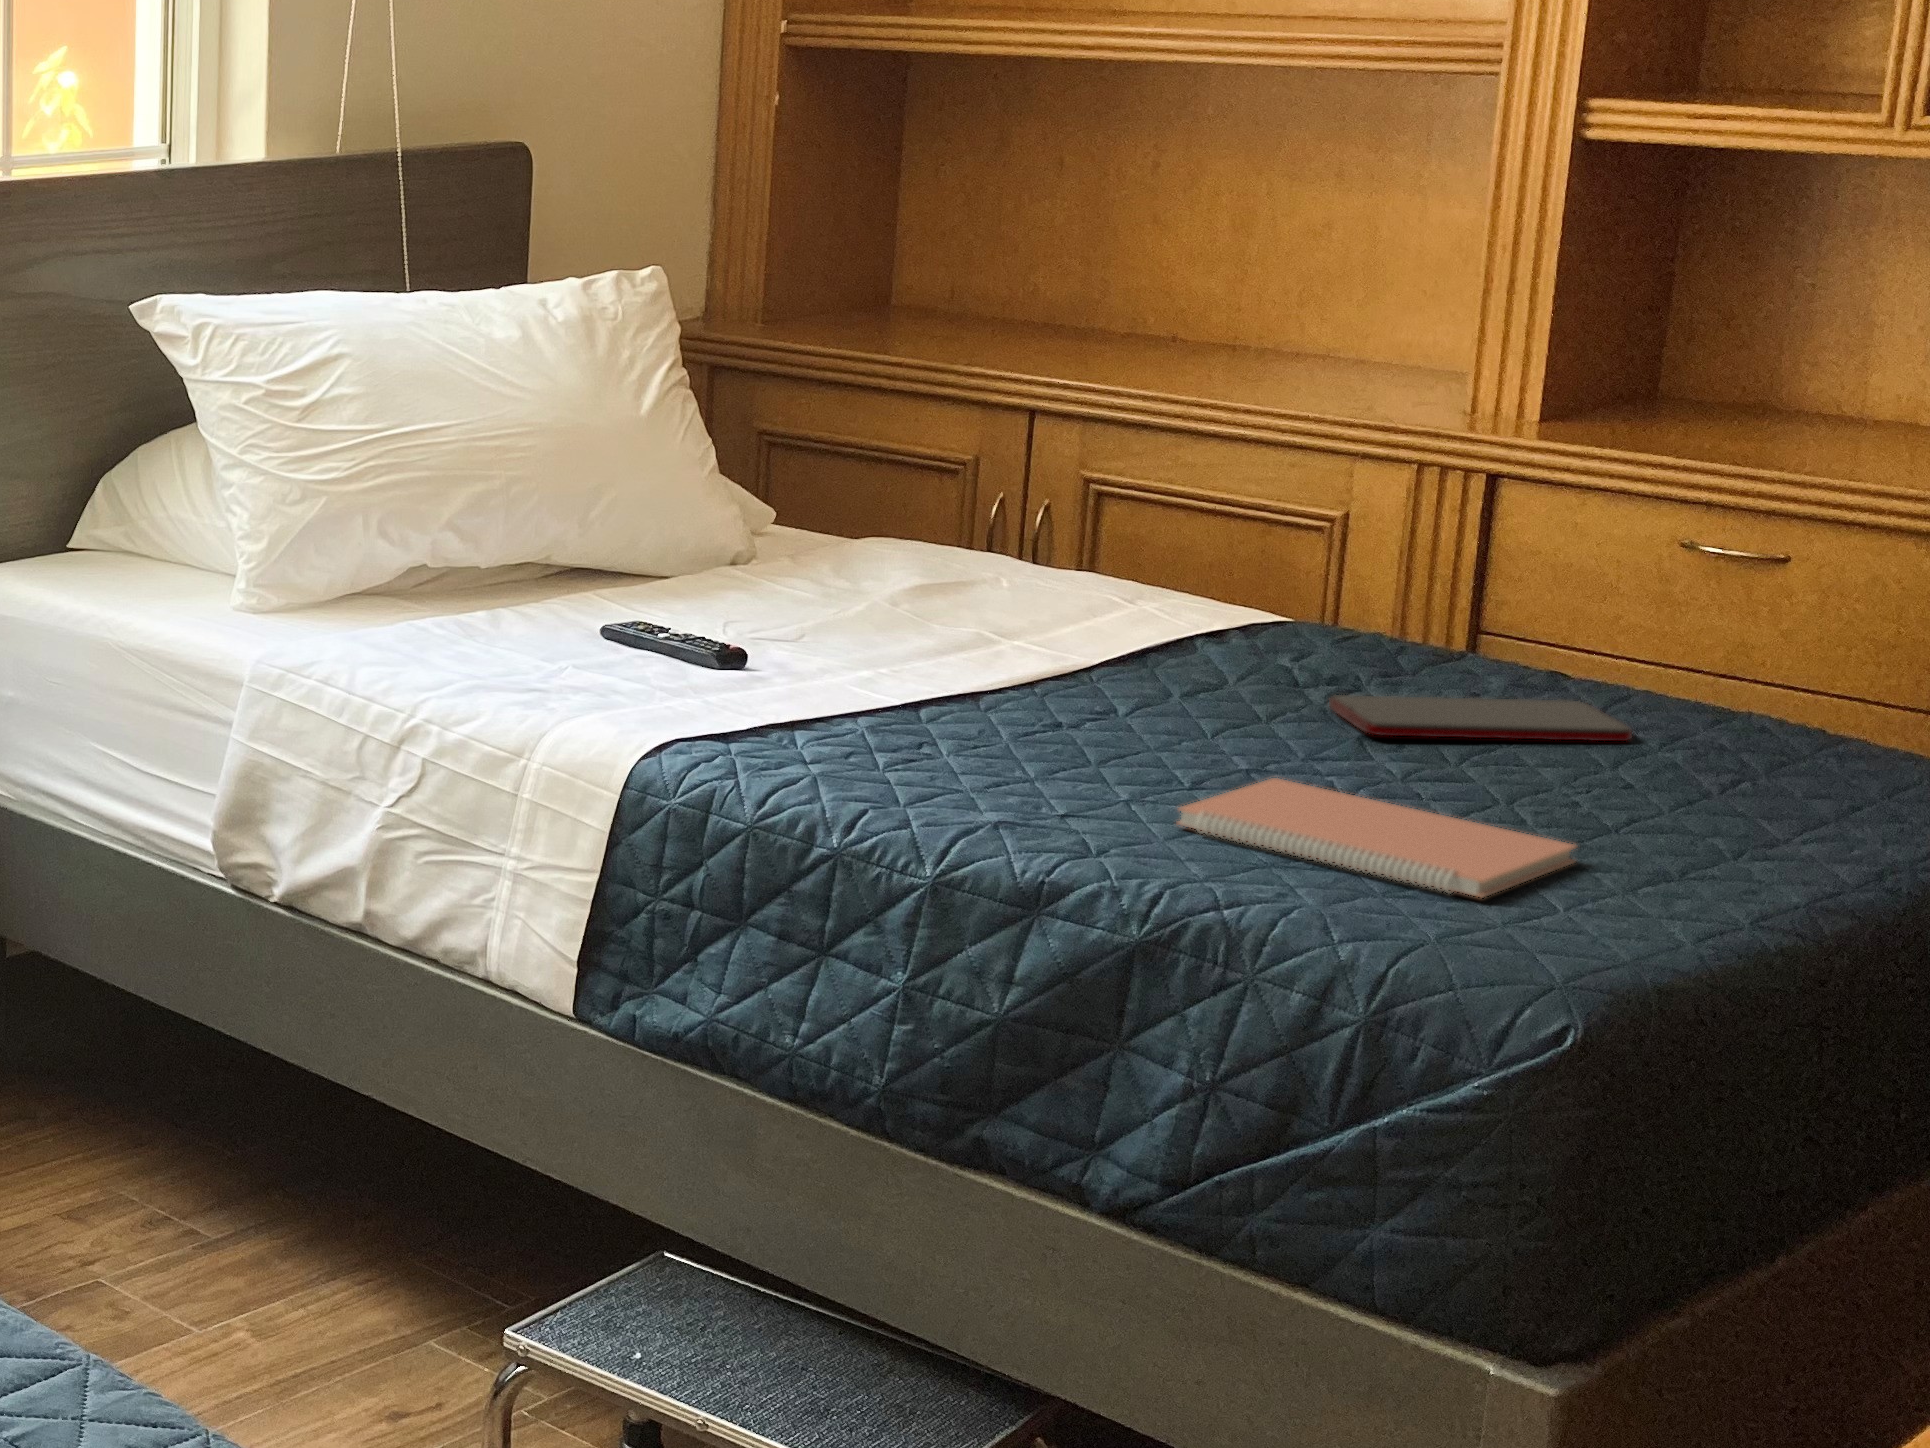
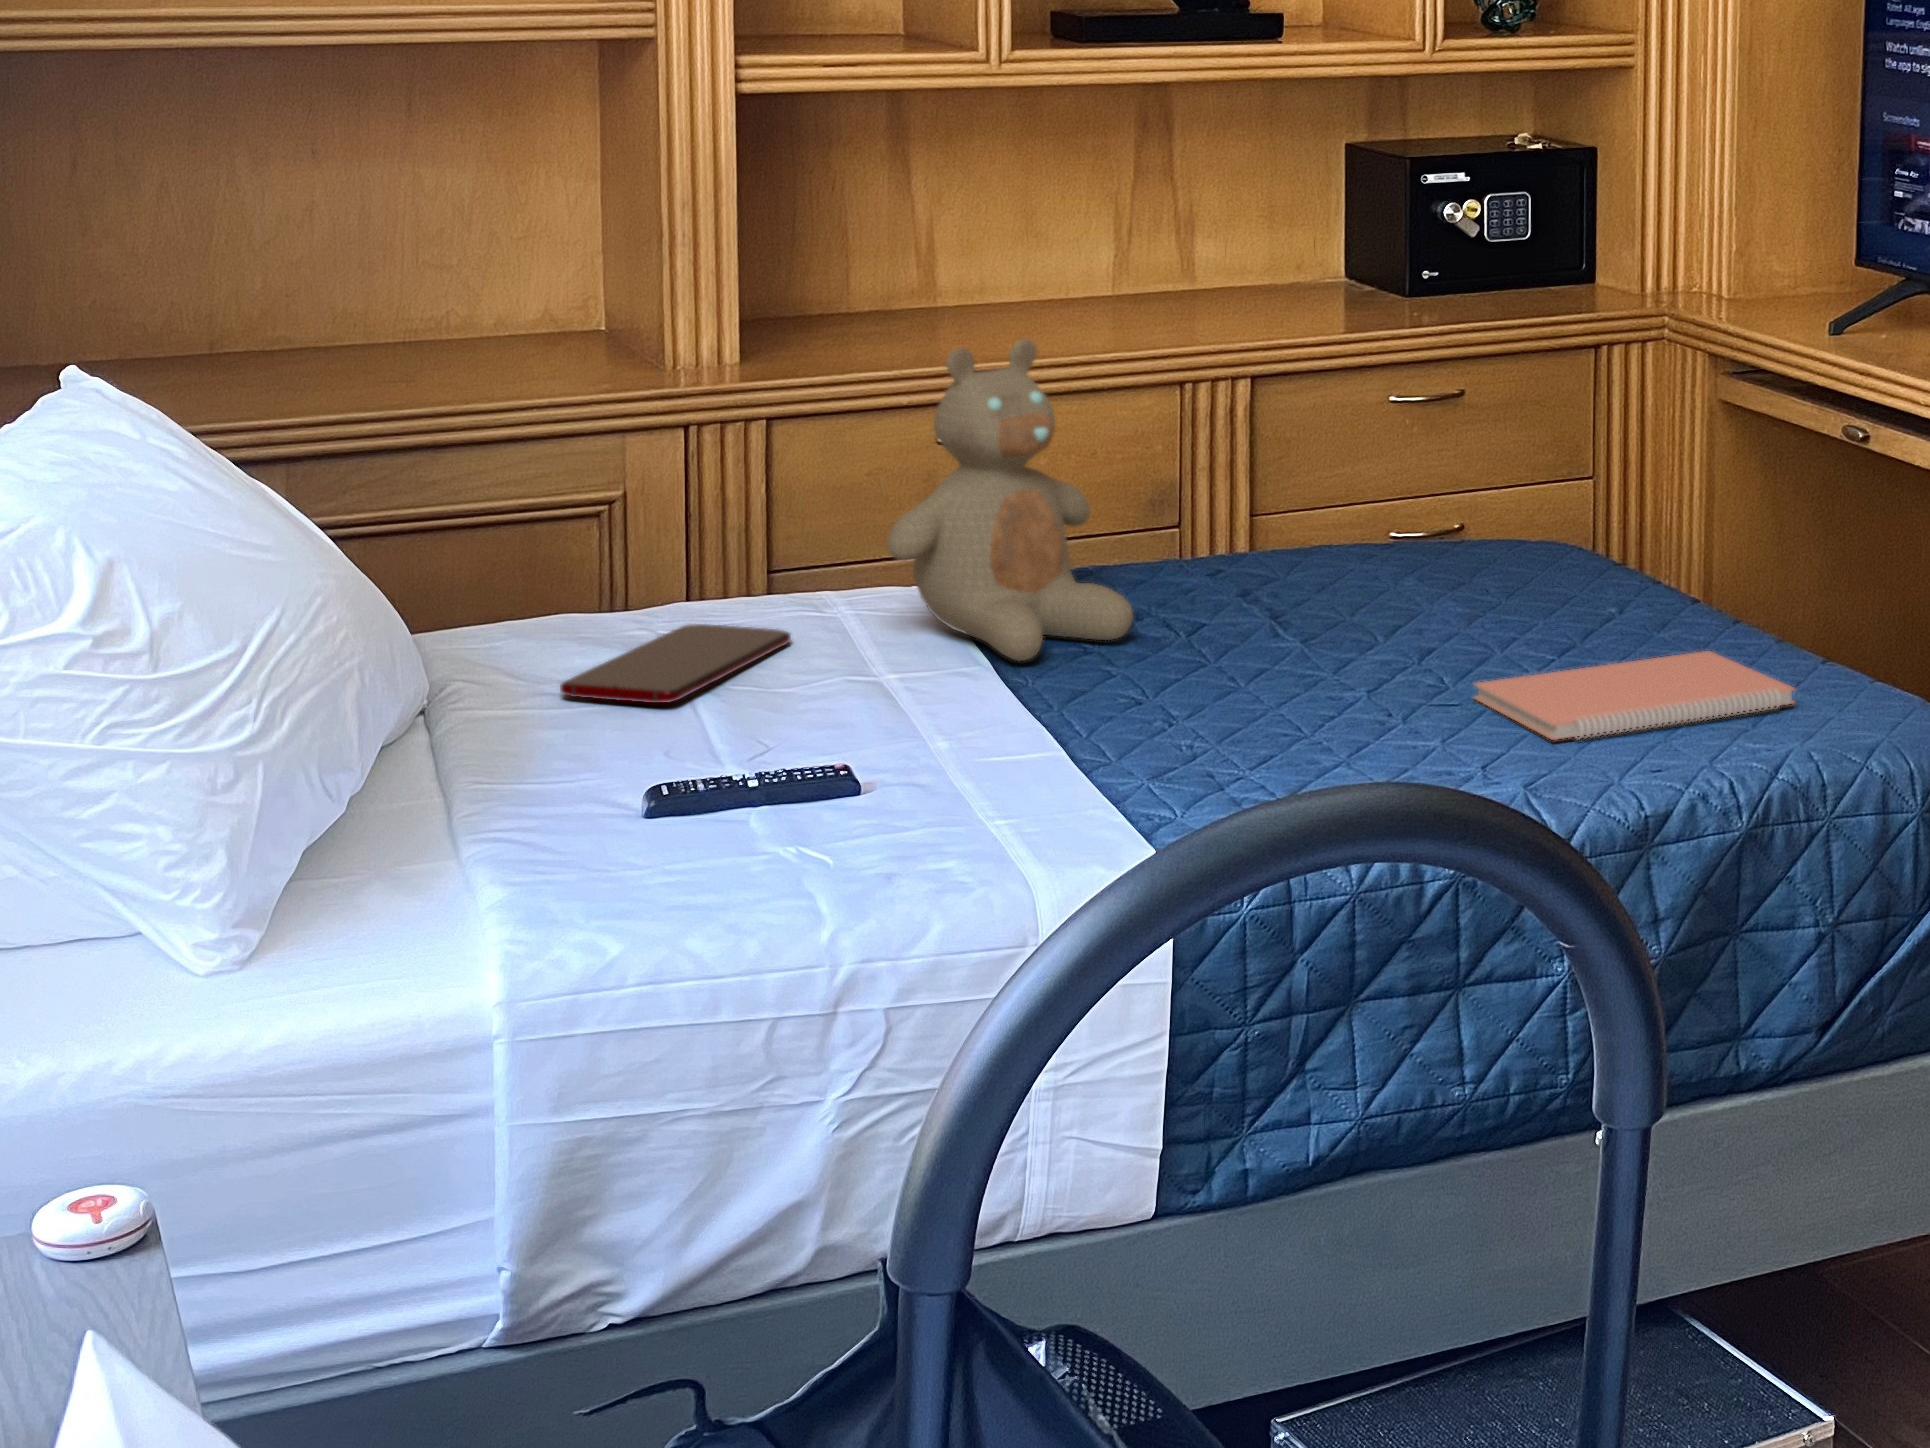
teddy bear: none [1069,366,1318,677] -> present [887,339,1133,661]
smartphone: present [1329,695,1632,741] -> present [560,624,791,703]

